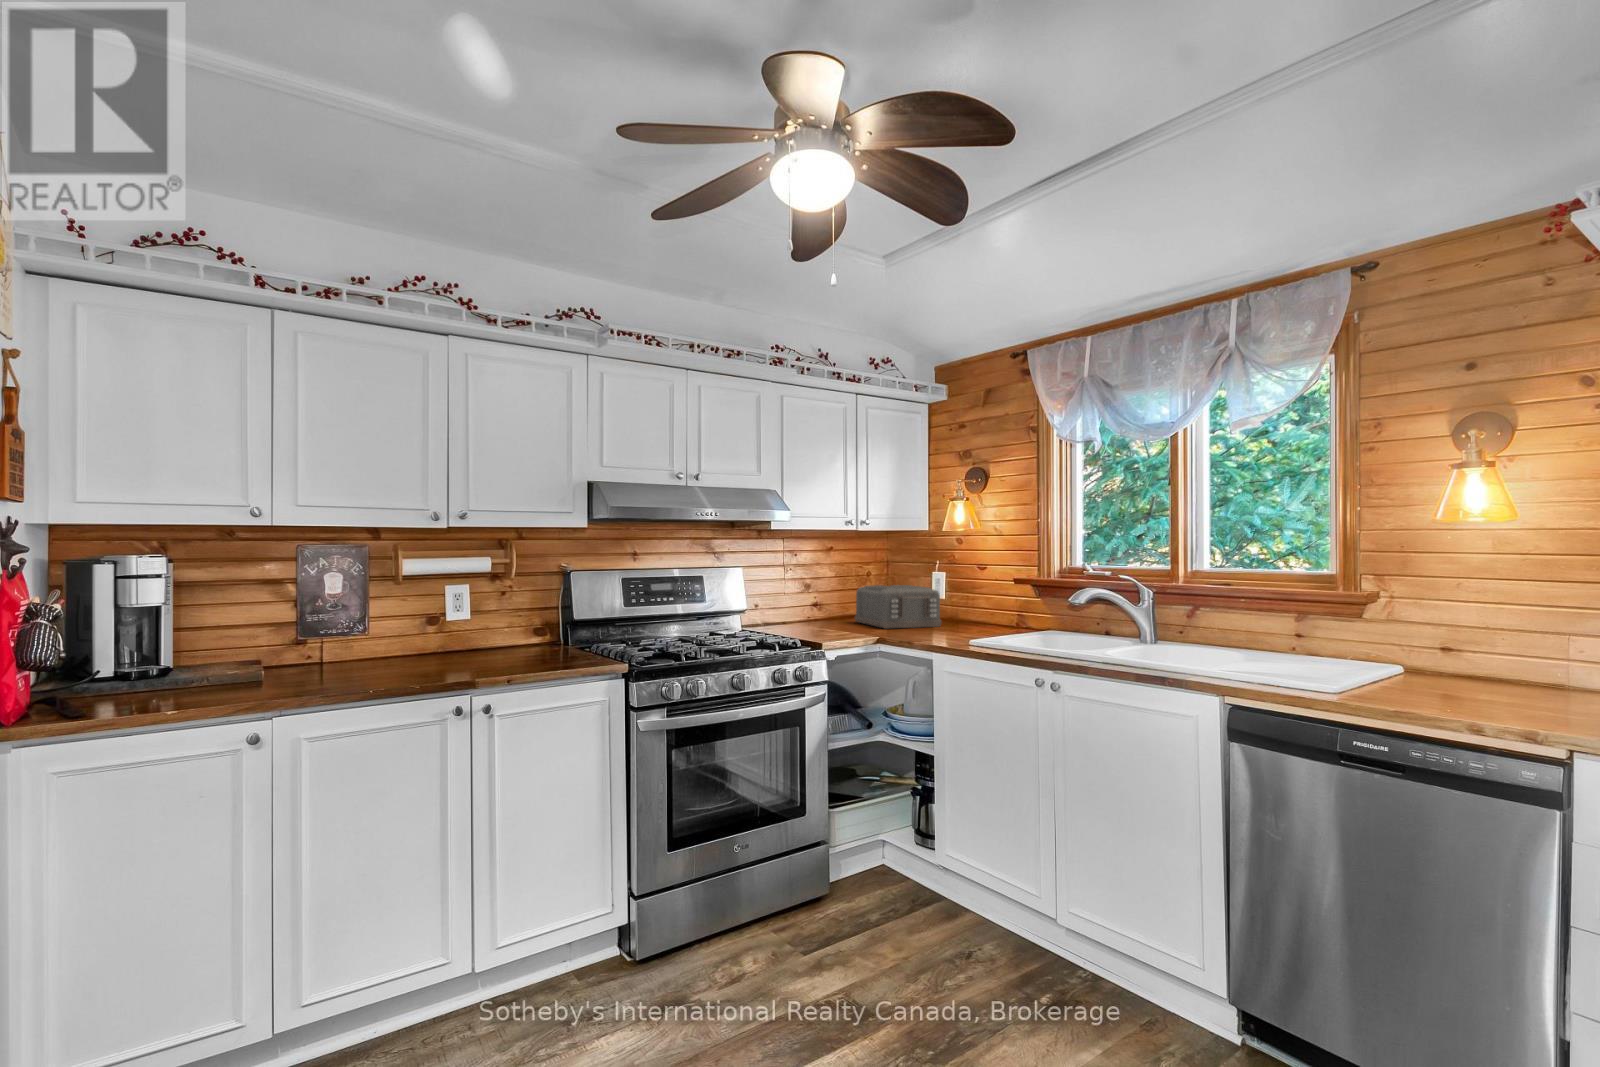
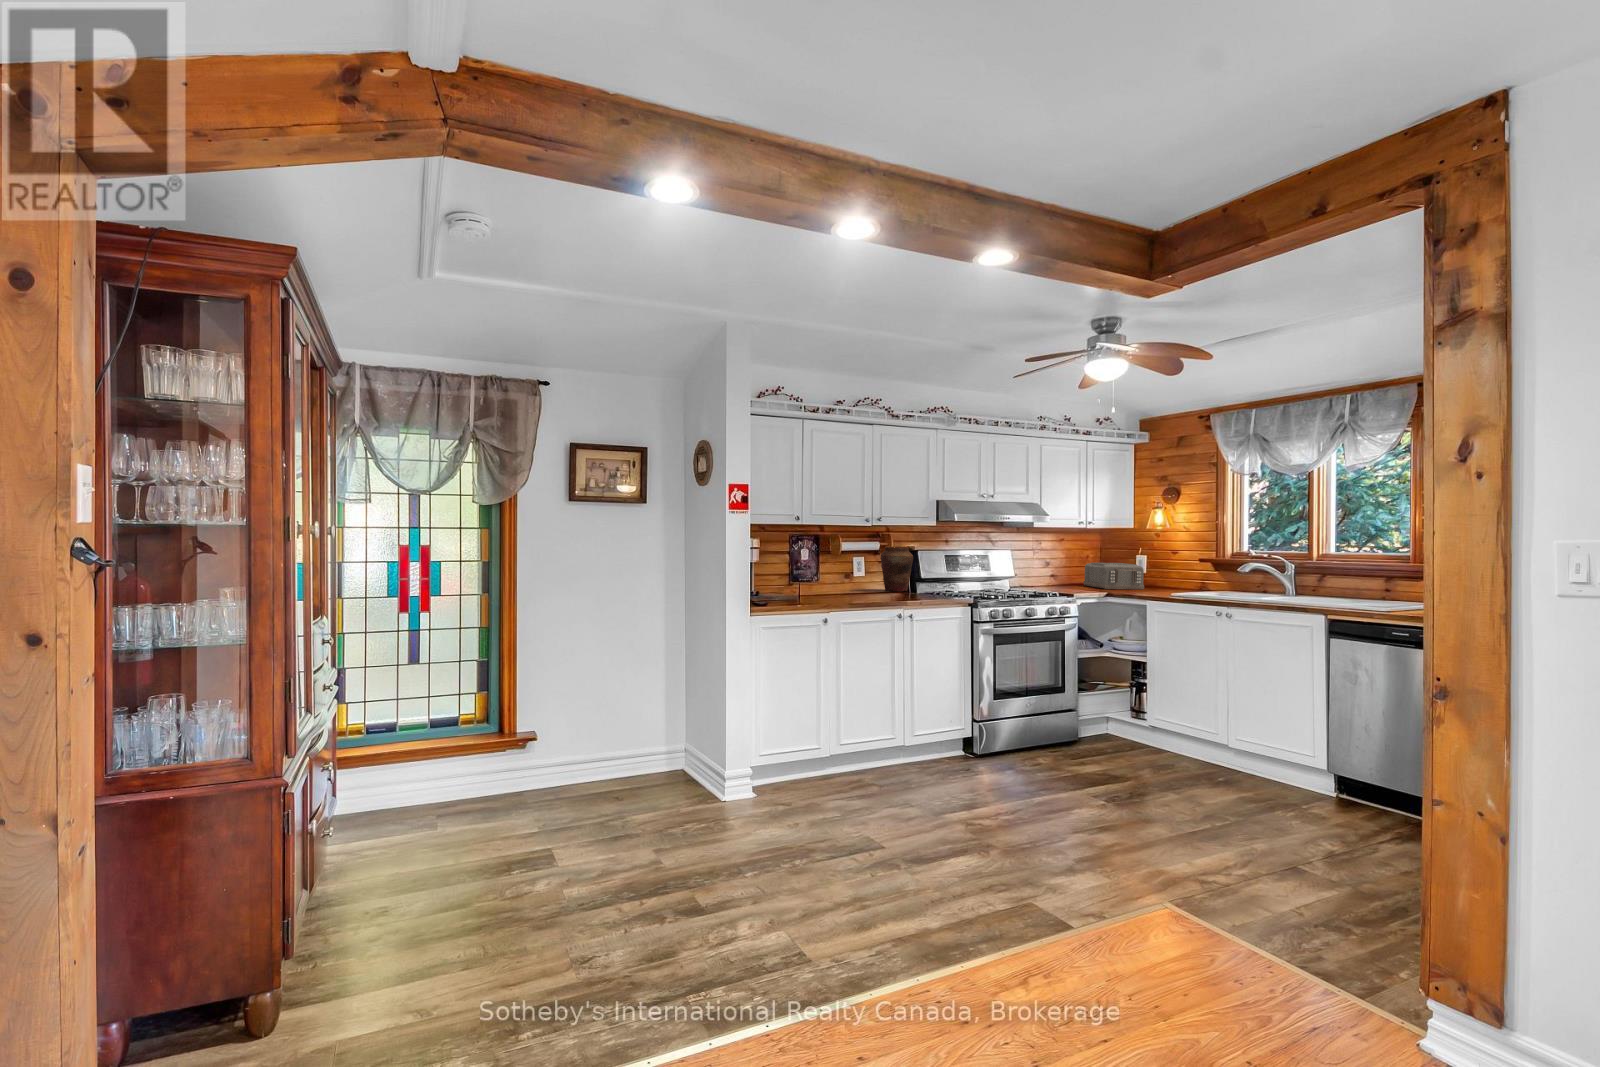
vase: none [470,568,538,656] -> present [881,547,913,591]

